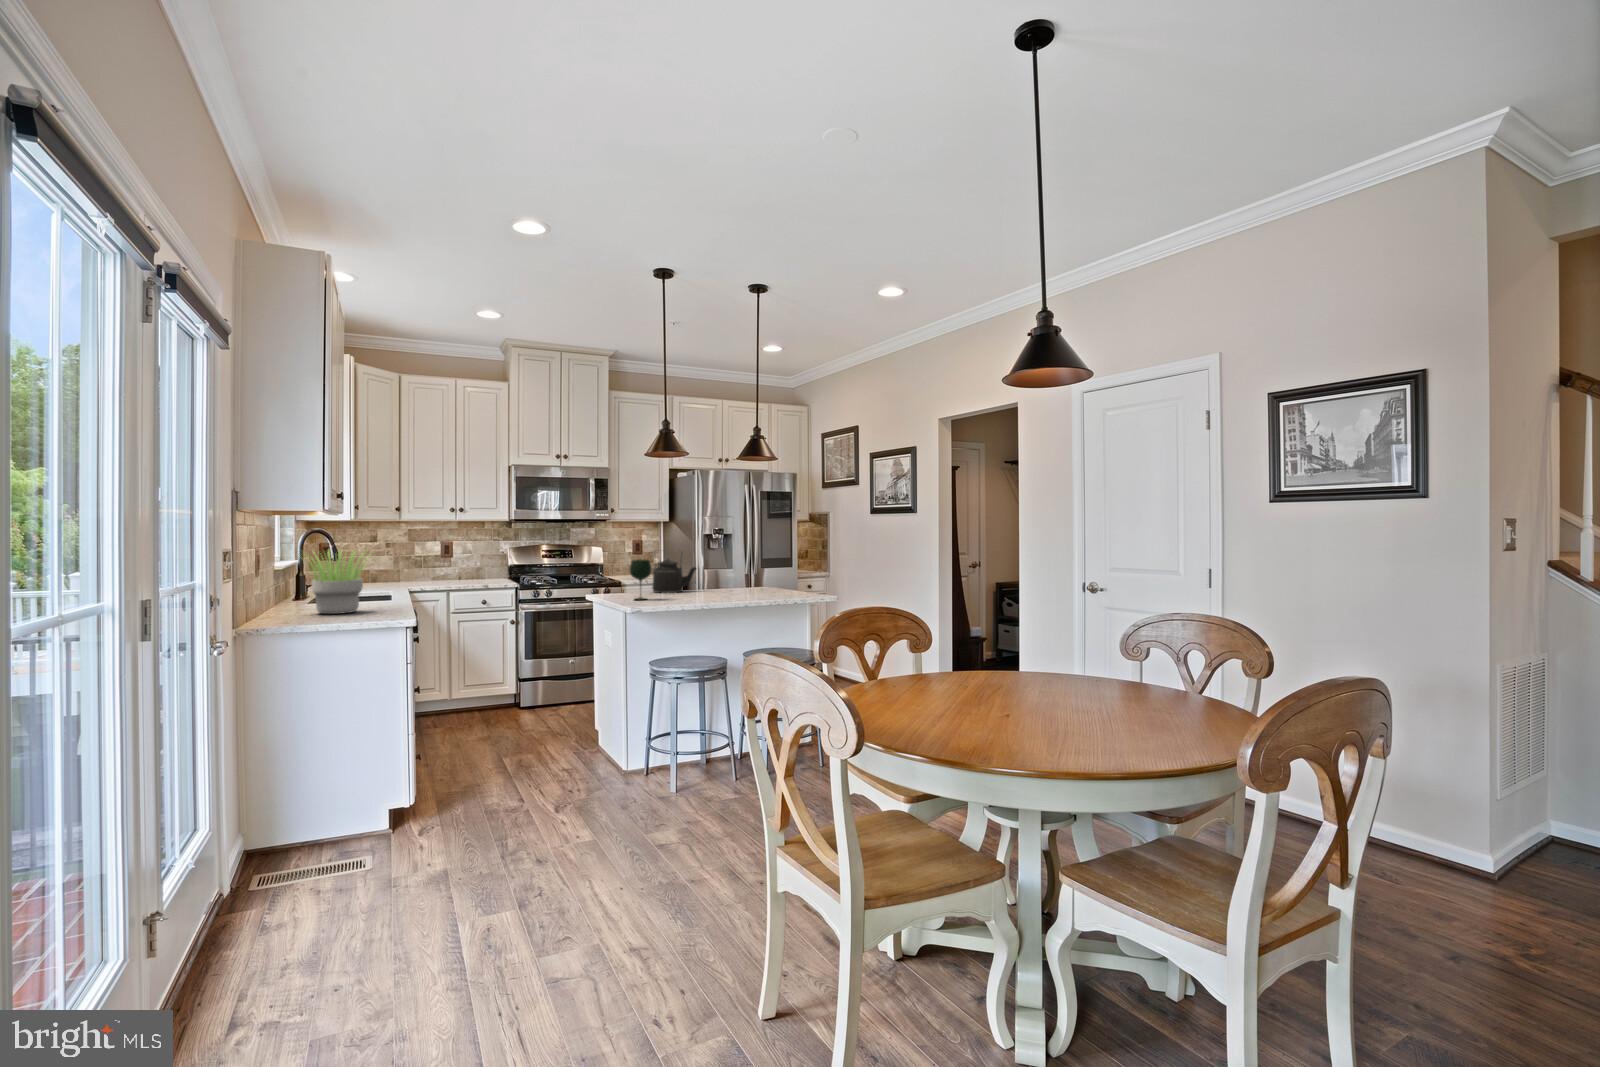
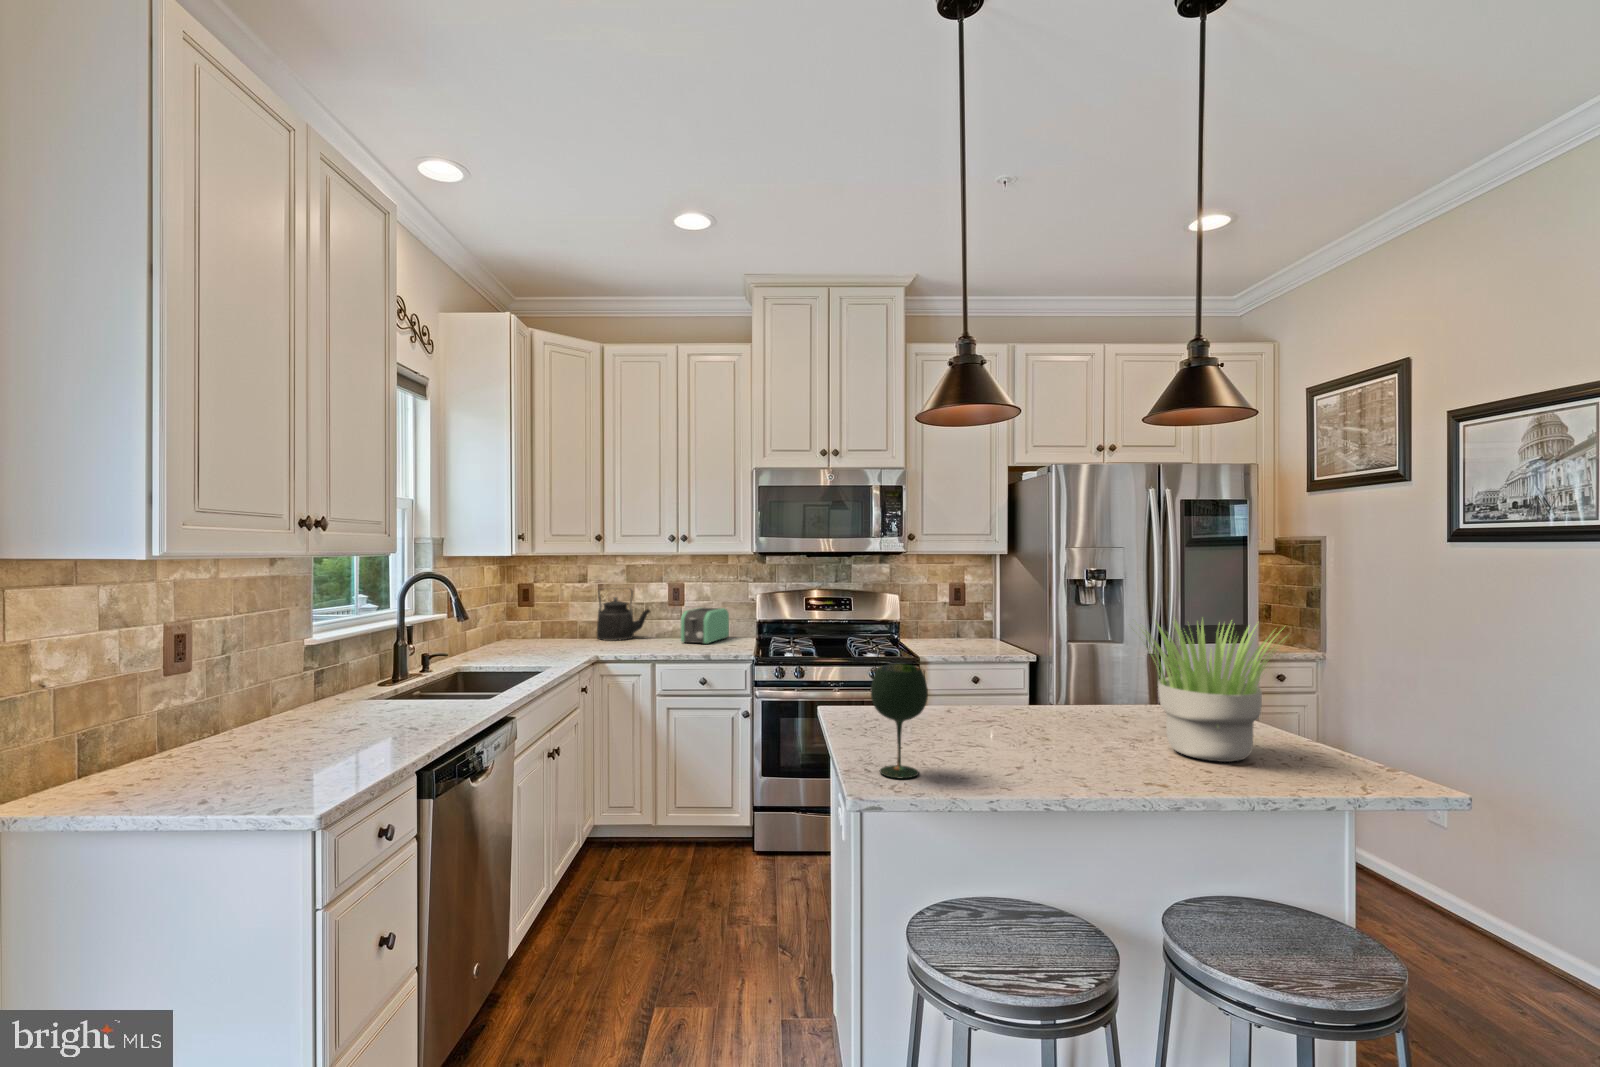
potted plant: present [304,551,366,614] -> present [1143,620,1287,762]
kettle: present [652,551,696,593] -> present [597,589,650,641]
toaster: none [457,558,487,581] -> present [681,608,729,644]

